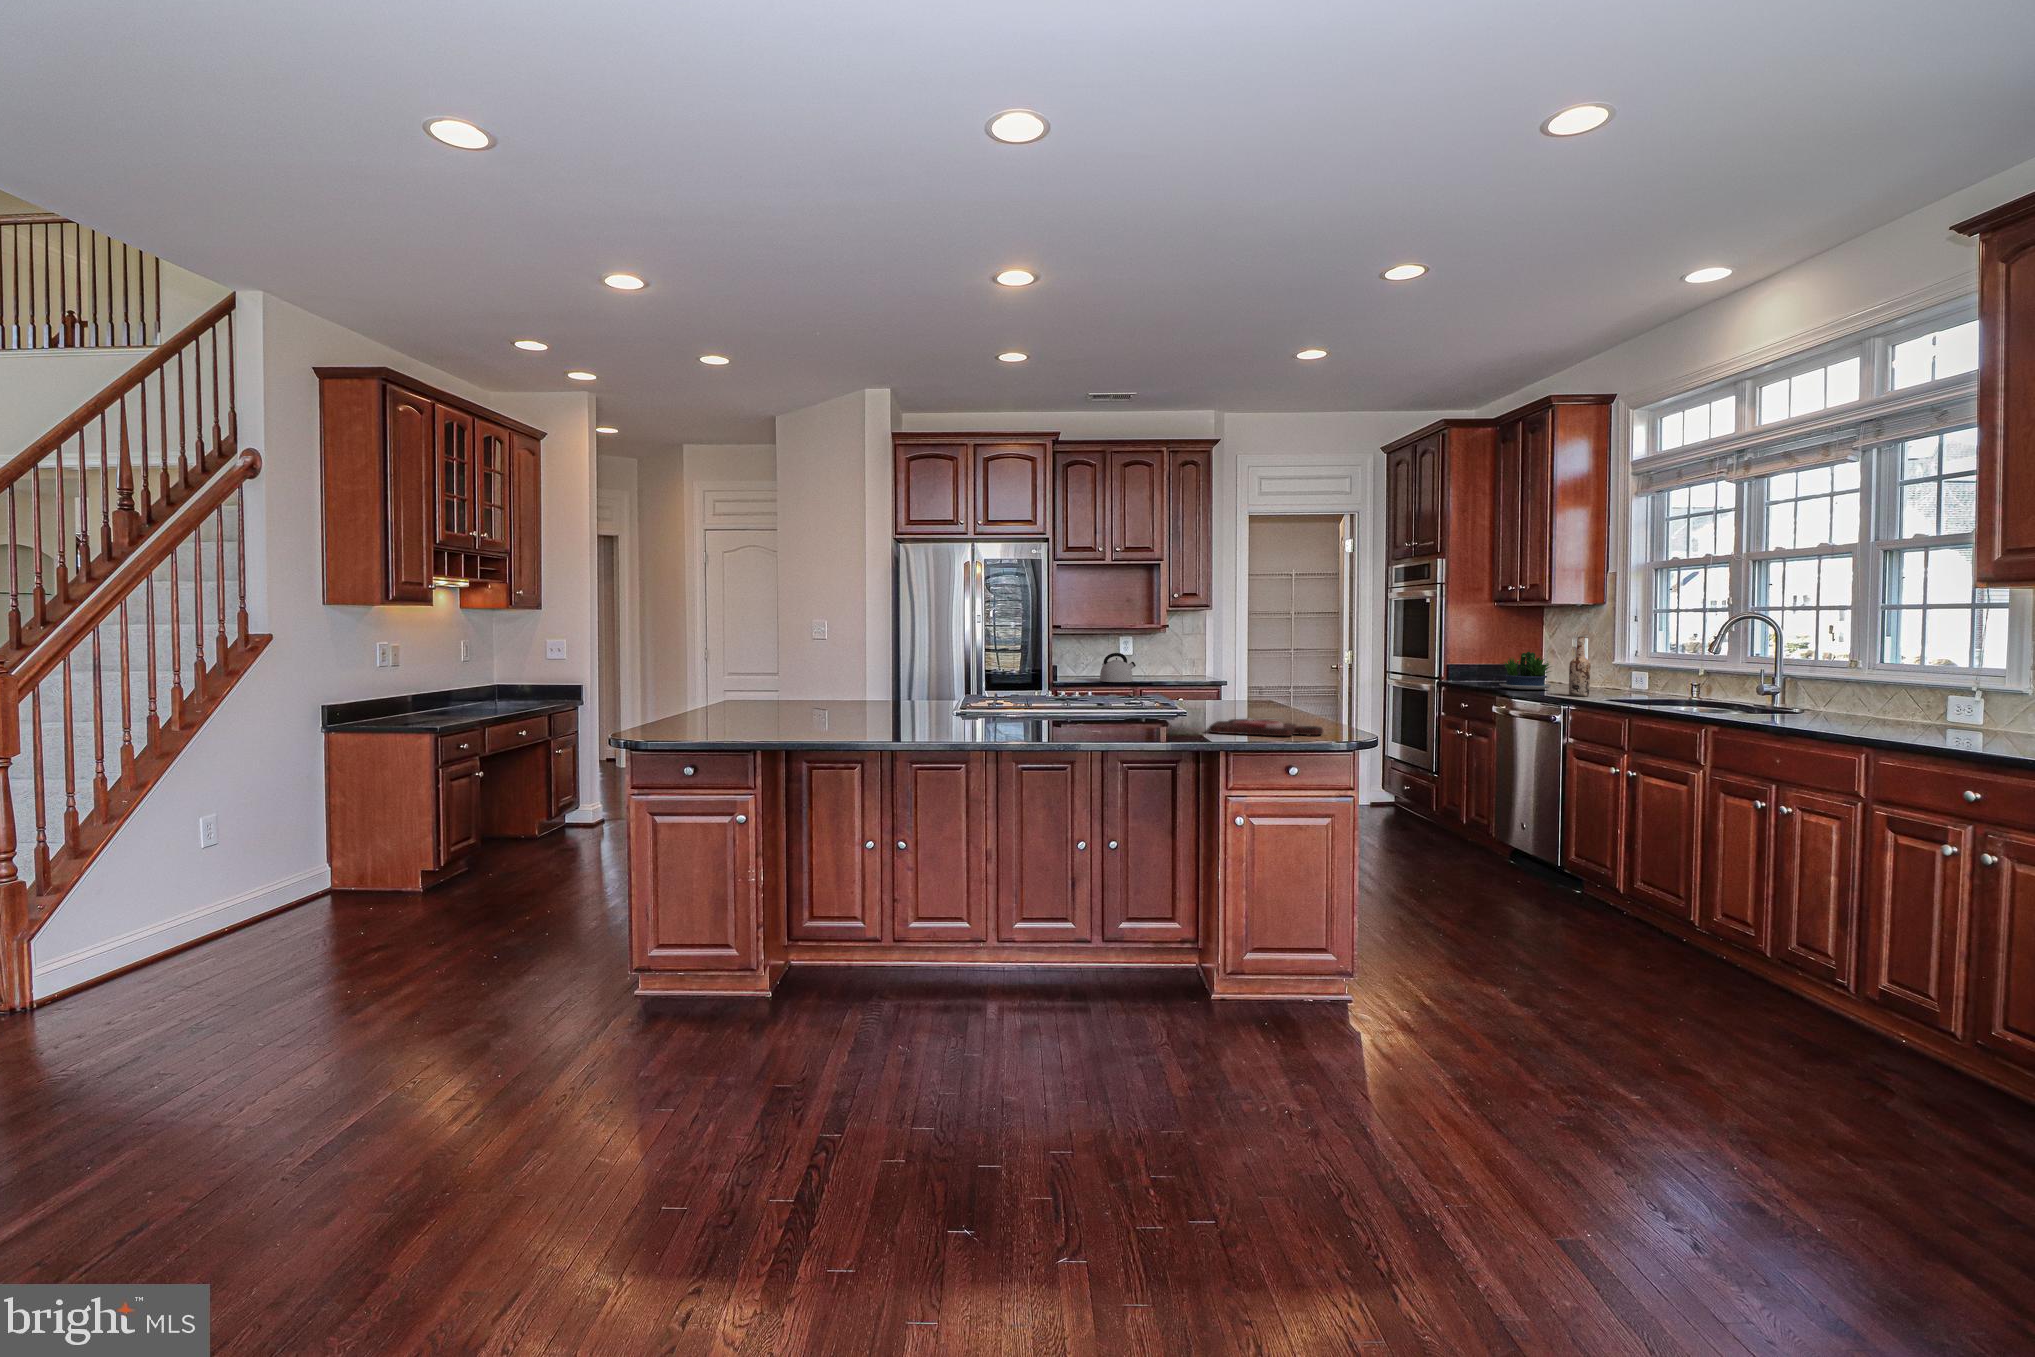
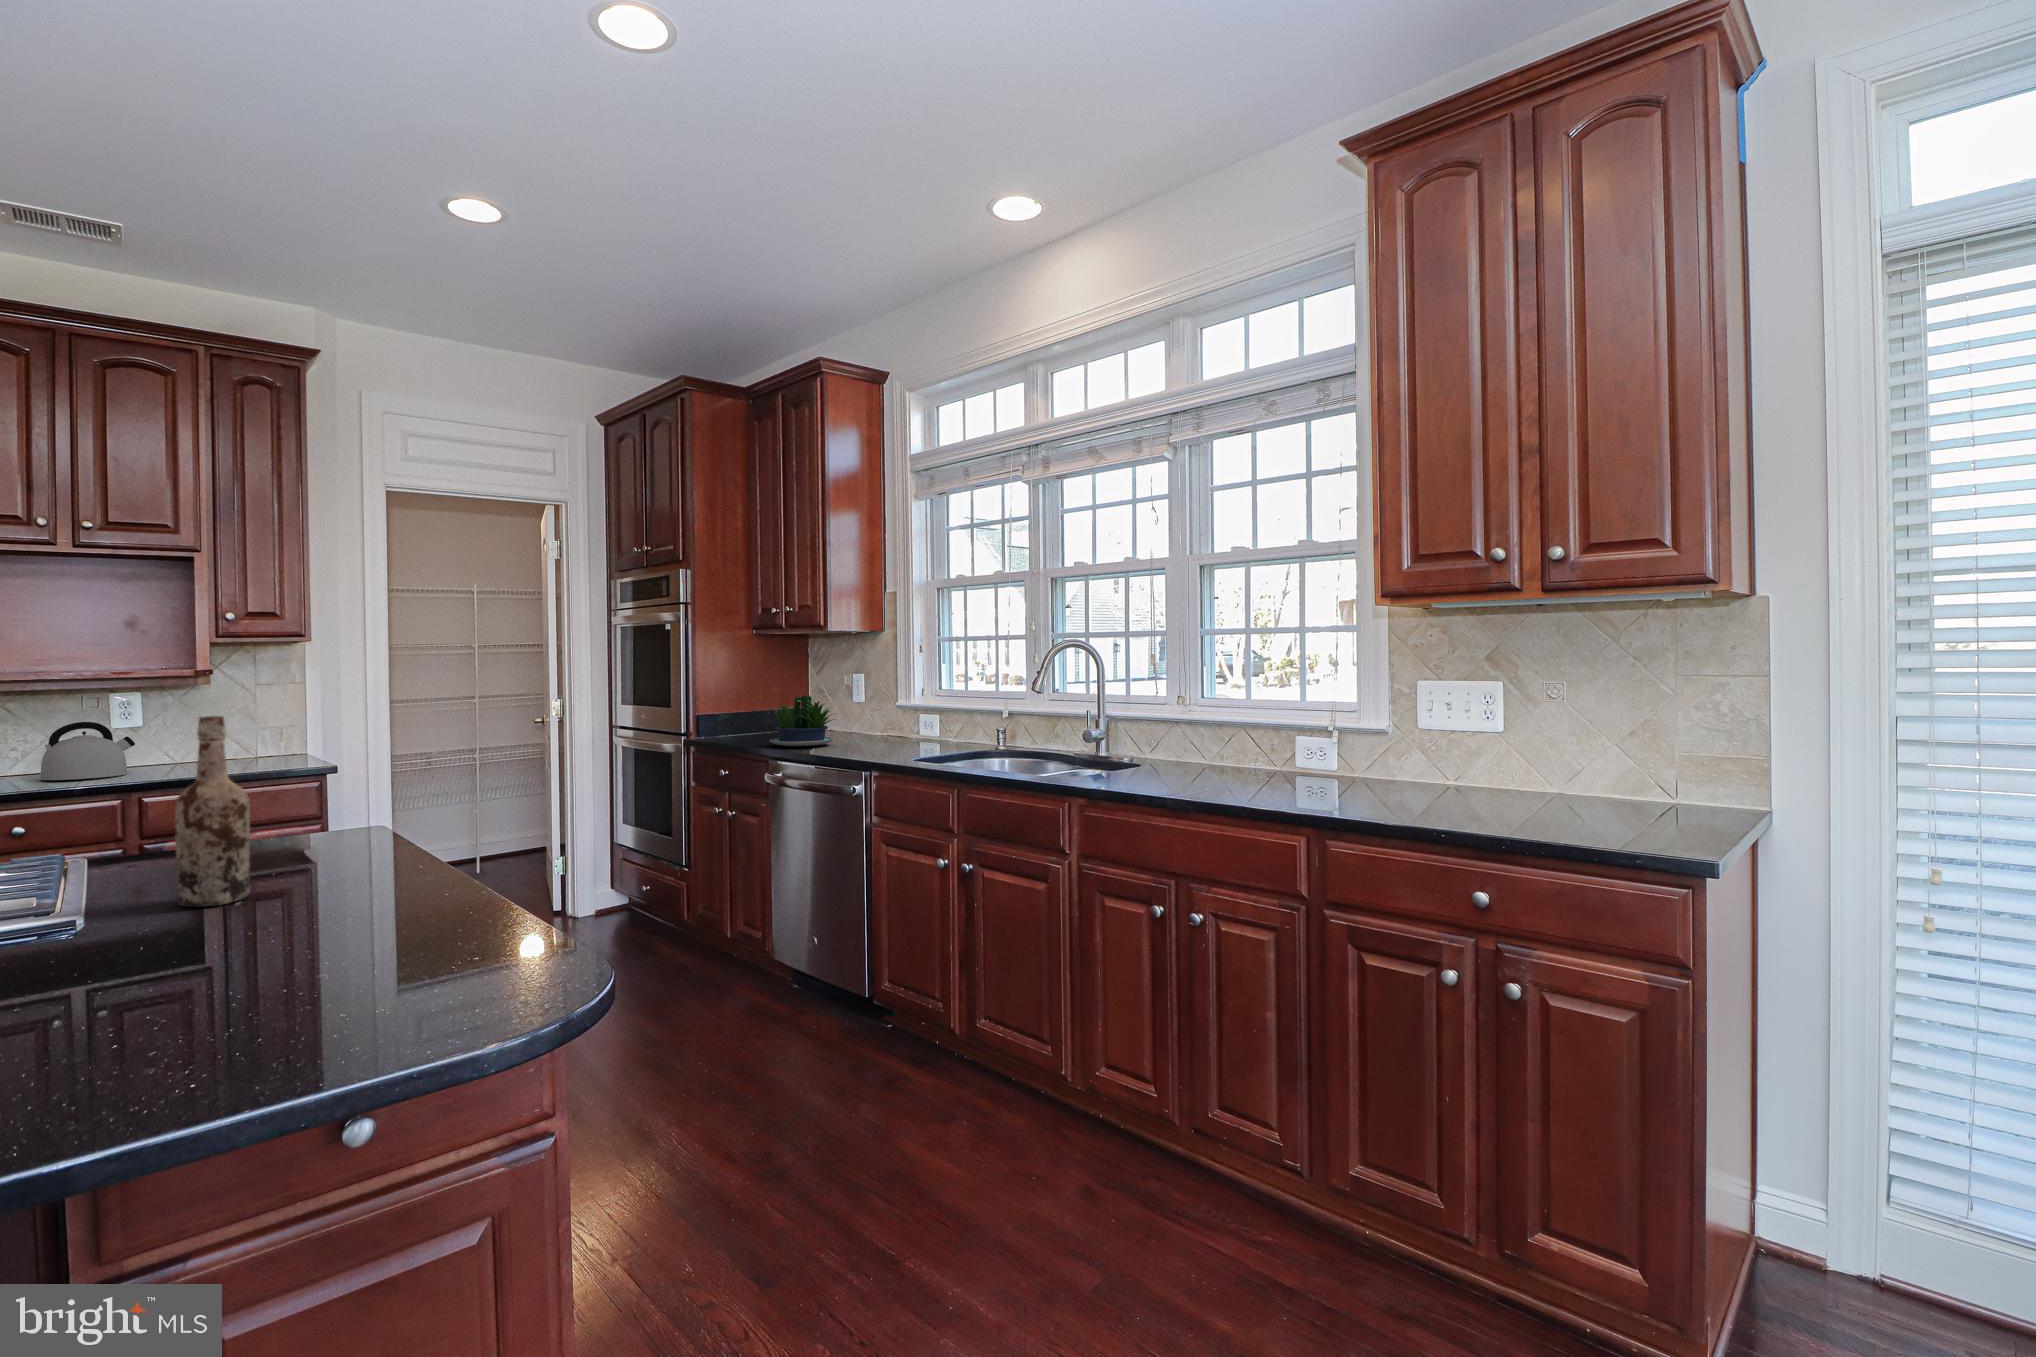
wine bottle: present [1569,637,1591,696] -> present [175,716,250,907]
cutting board: present [1209,718,1324,736] -> none [76,908,464,993]

